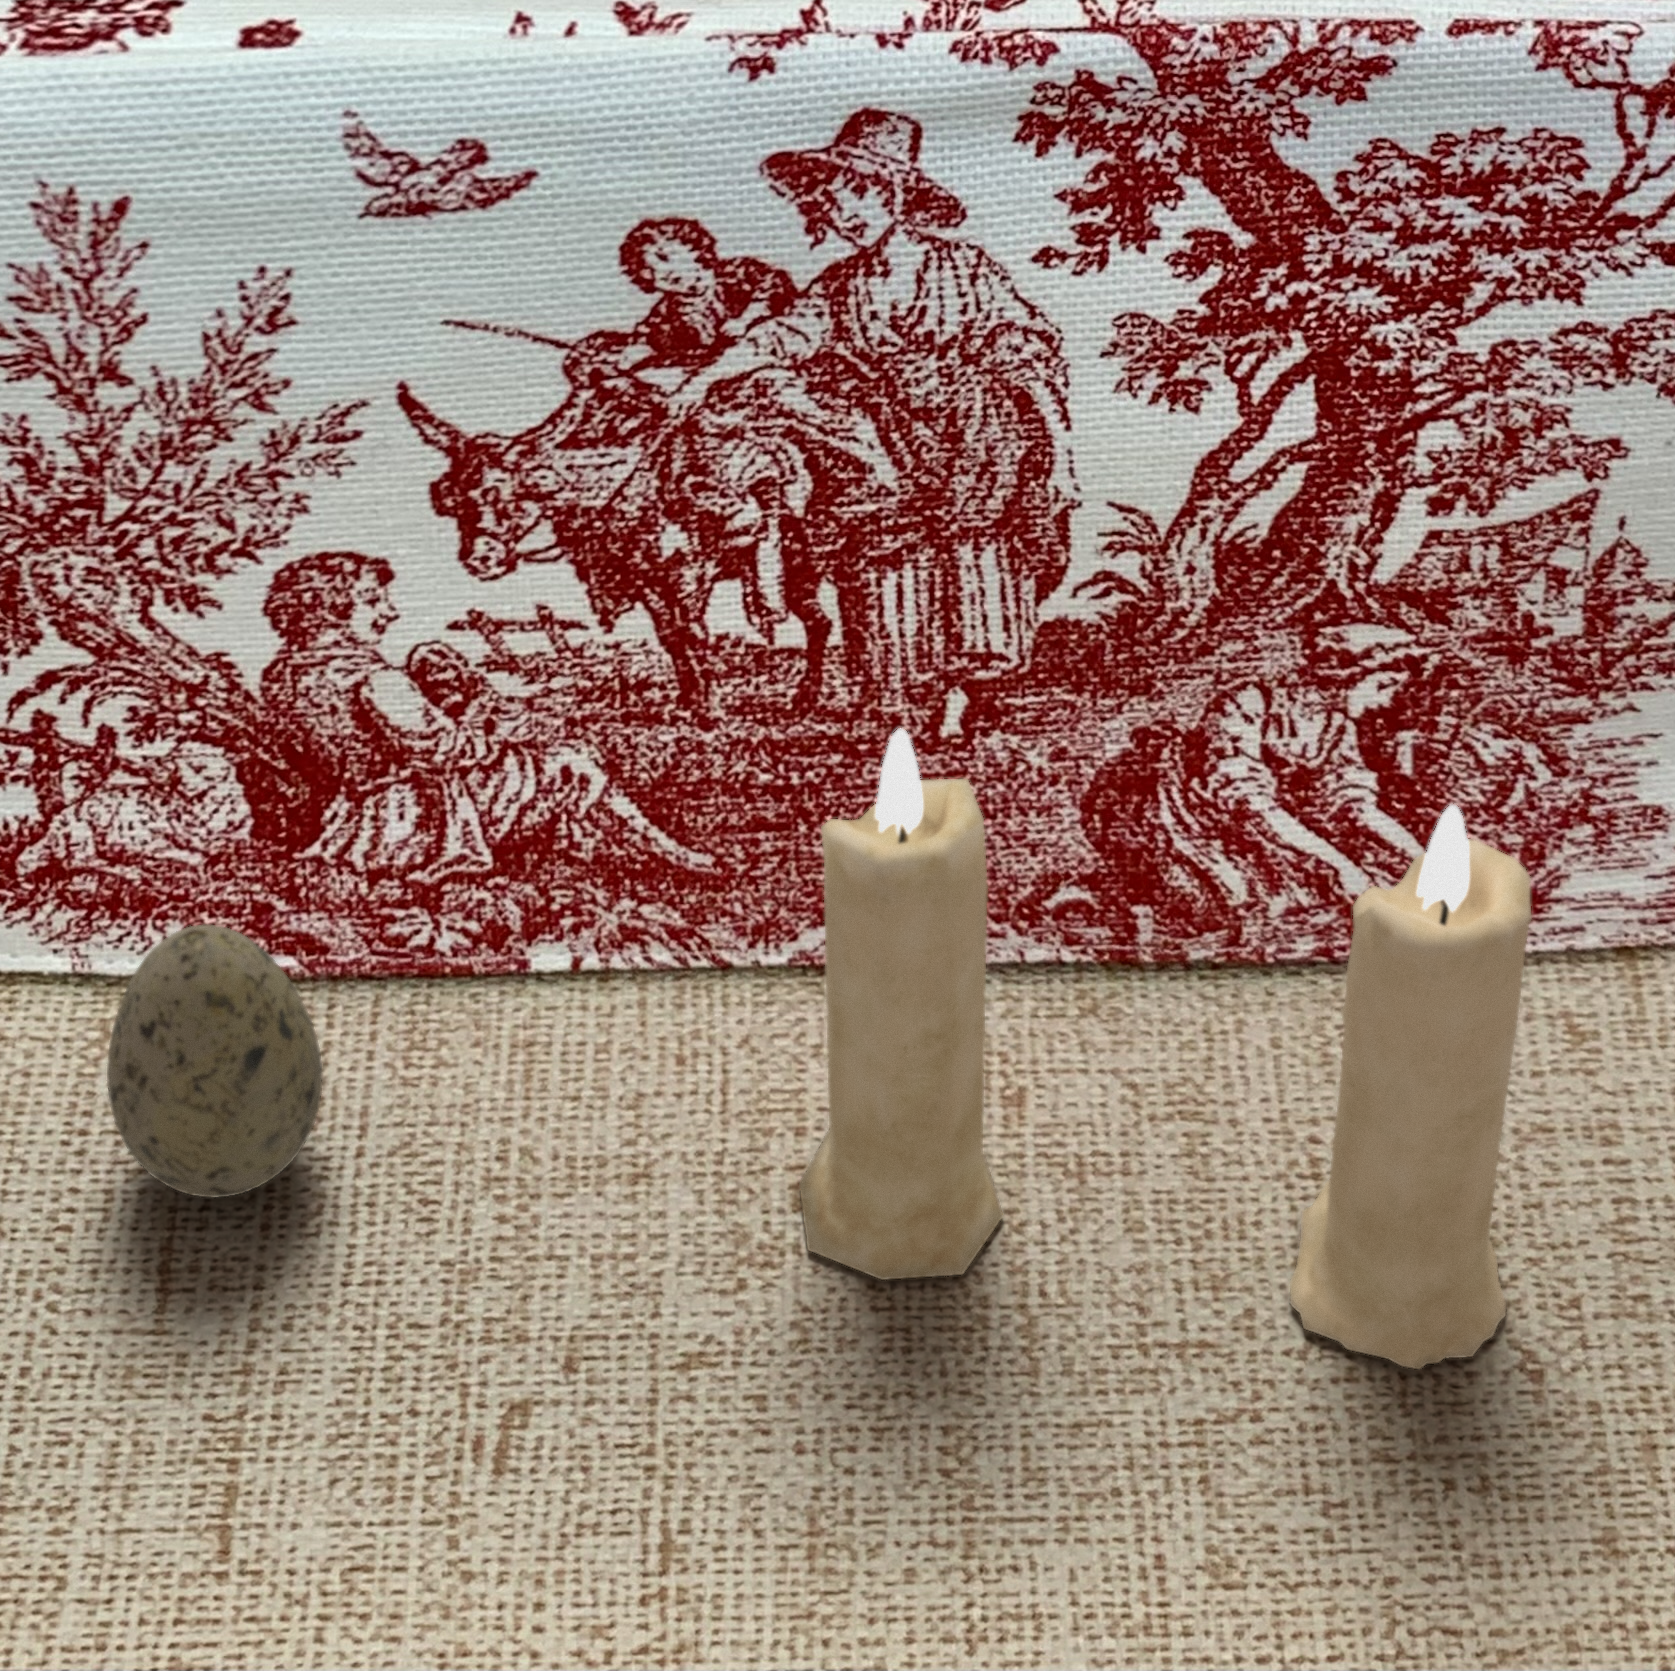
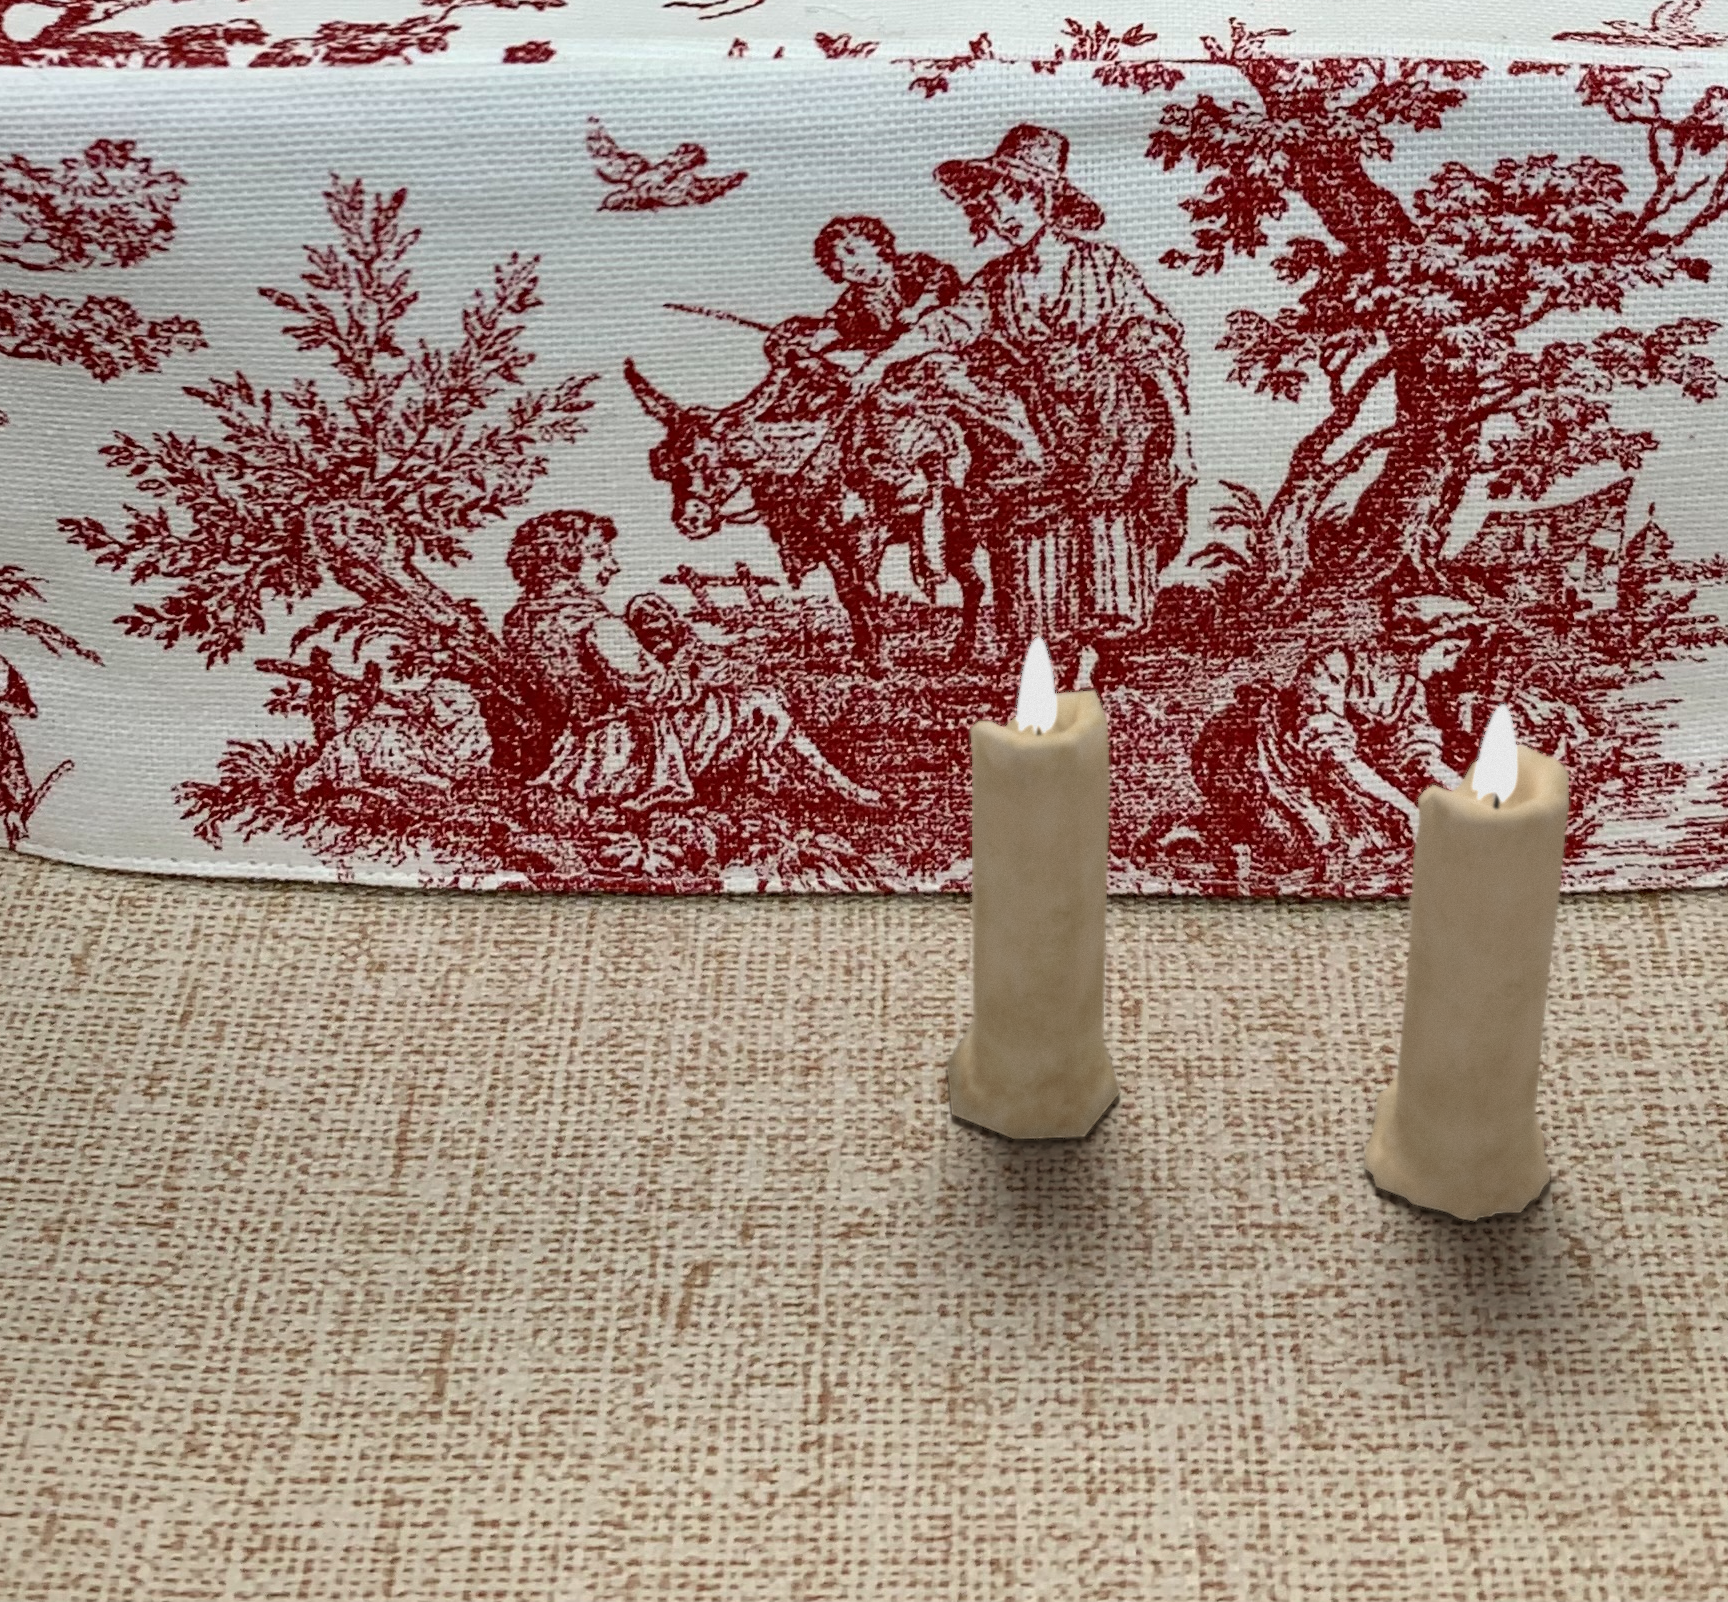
decorative egg: present [107,924,322,1198] -> none [361,812,543,1057]

